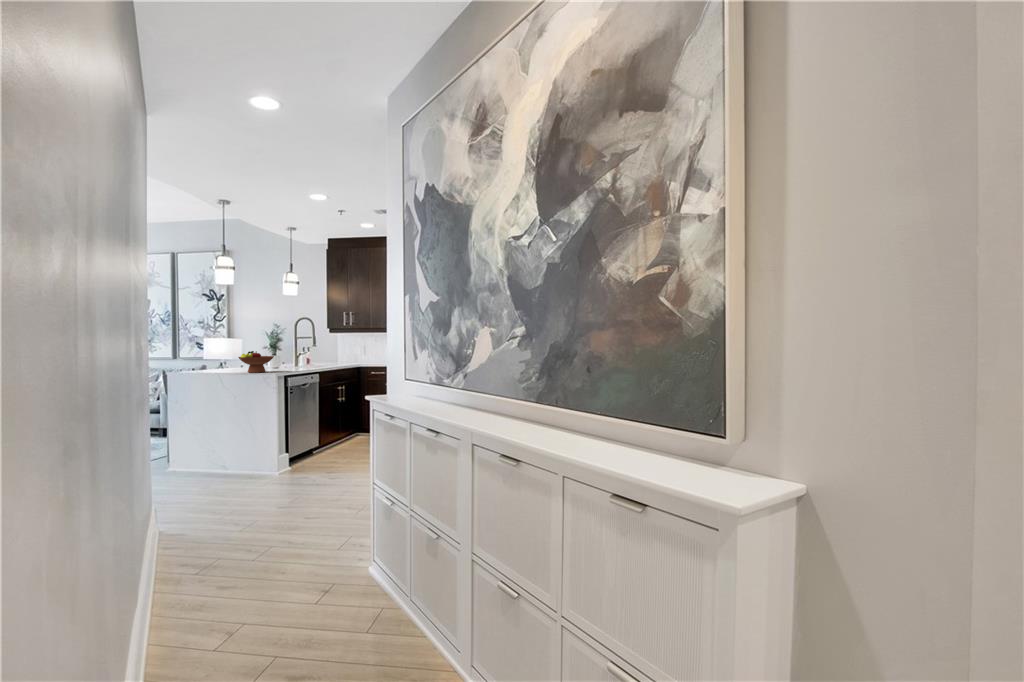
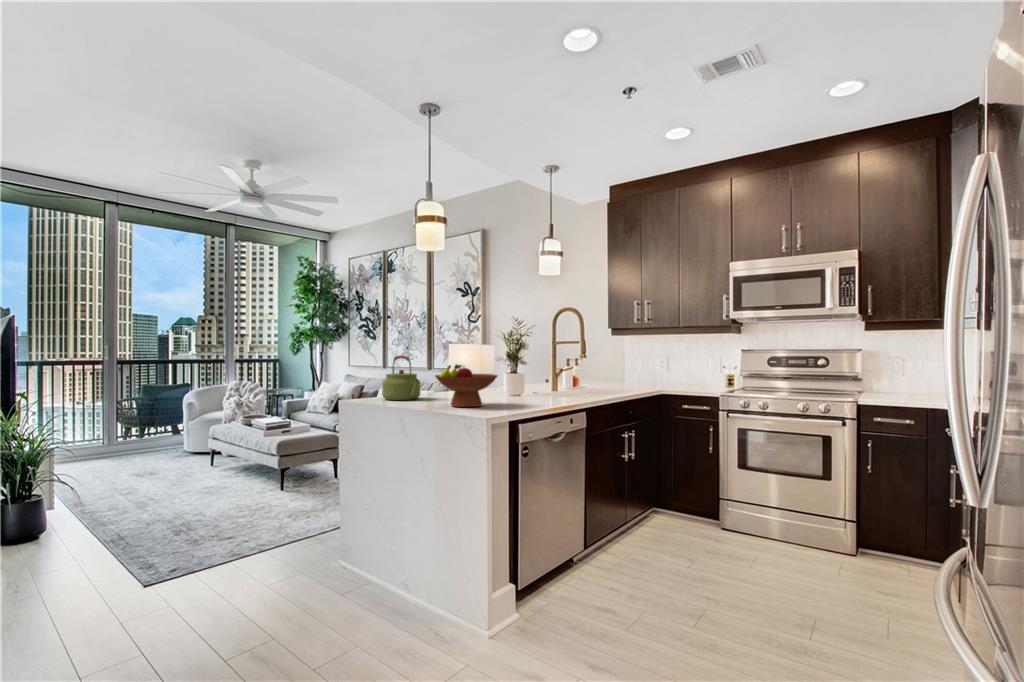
kettle: none [196,347,222,373] -> present [382,355,420,400]

